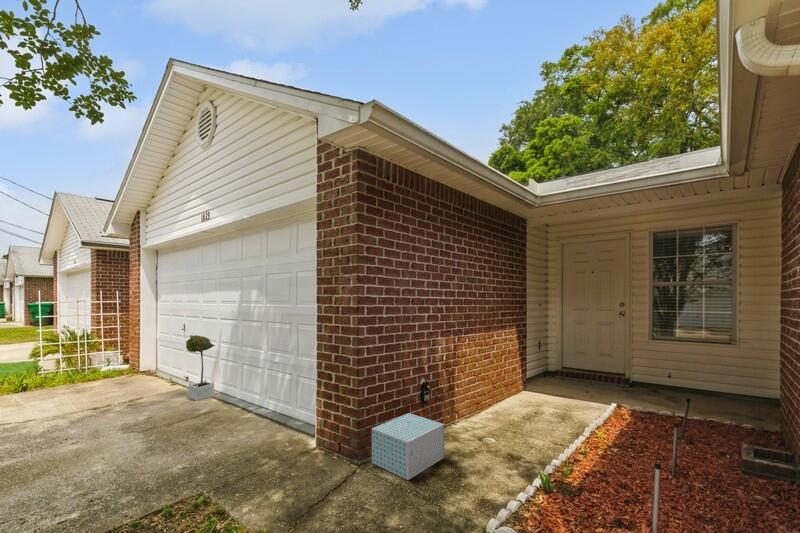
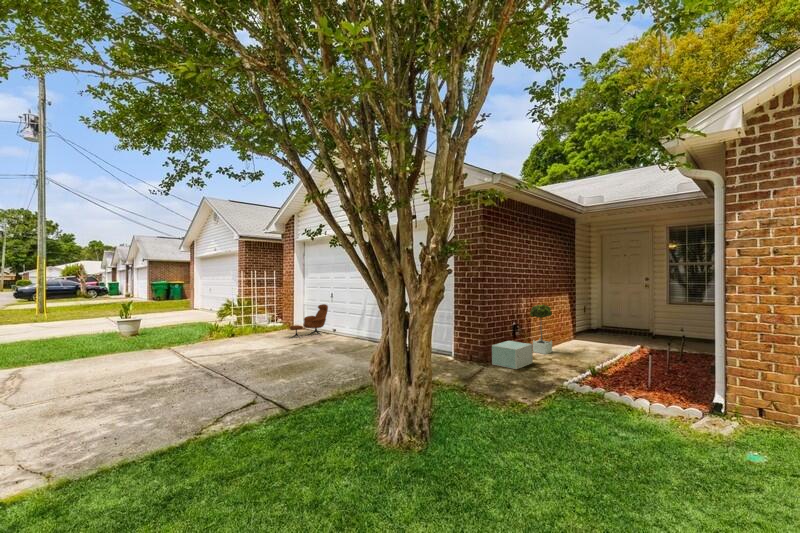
potted tree: present [186,335,215,401] -> present [530,304,552,354]
lounge chair: none [103,337,178,392] -> present [290,304,328,337]

